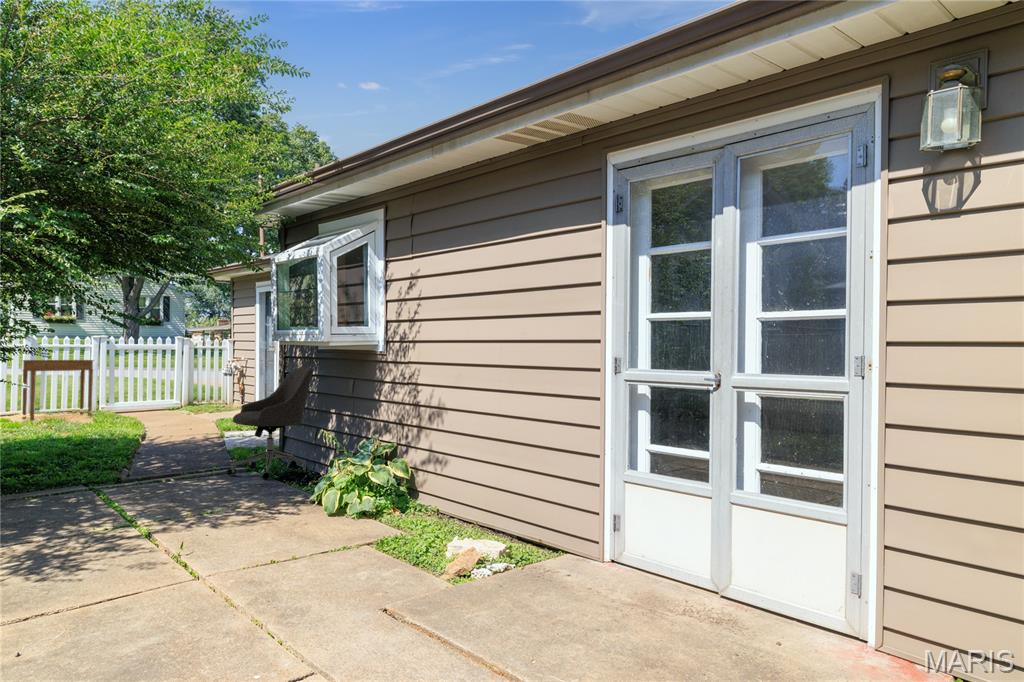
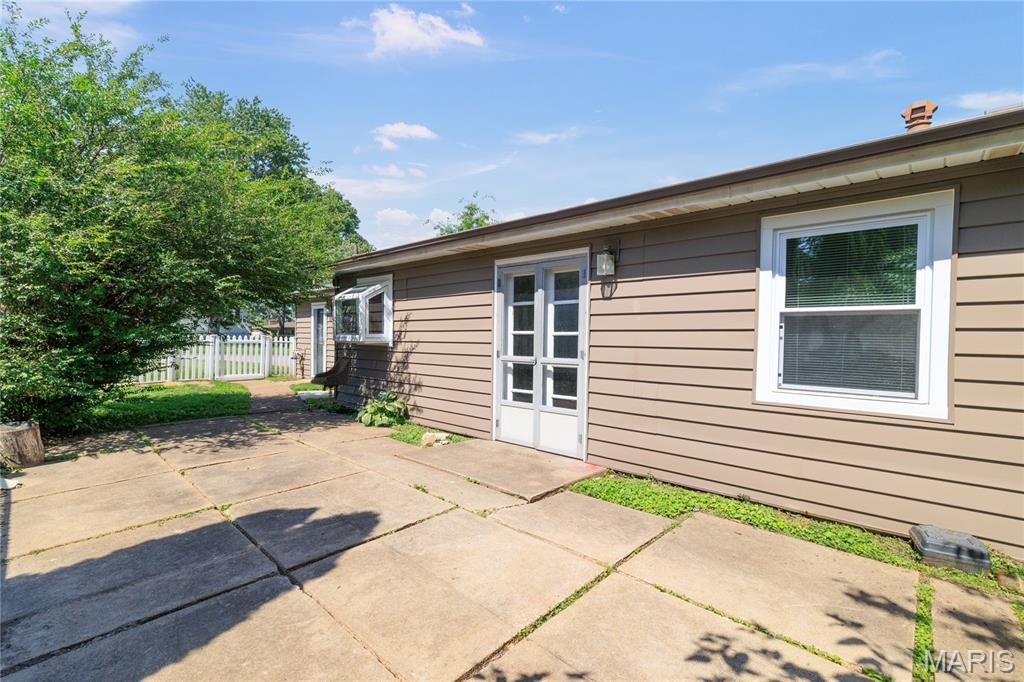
side table: present [22,360,93,420] -> none [169,350,213,386]

